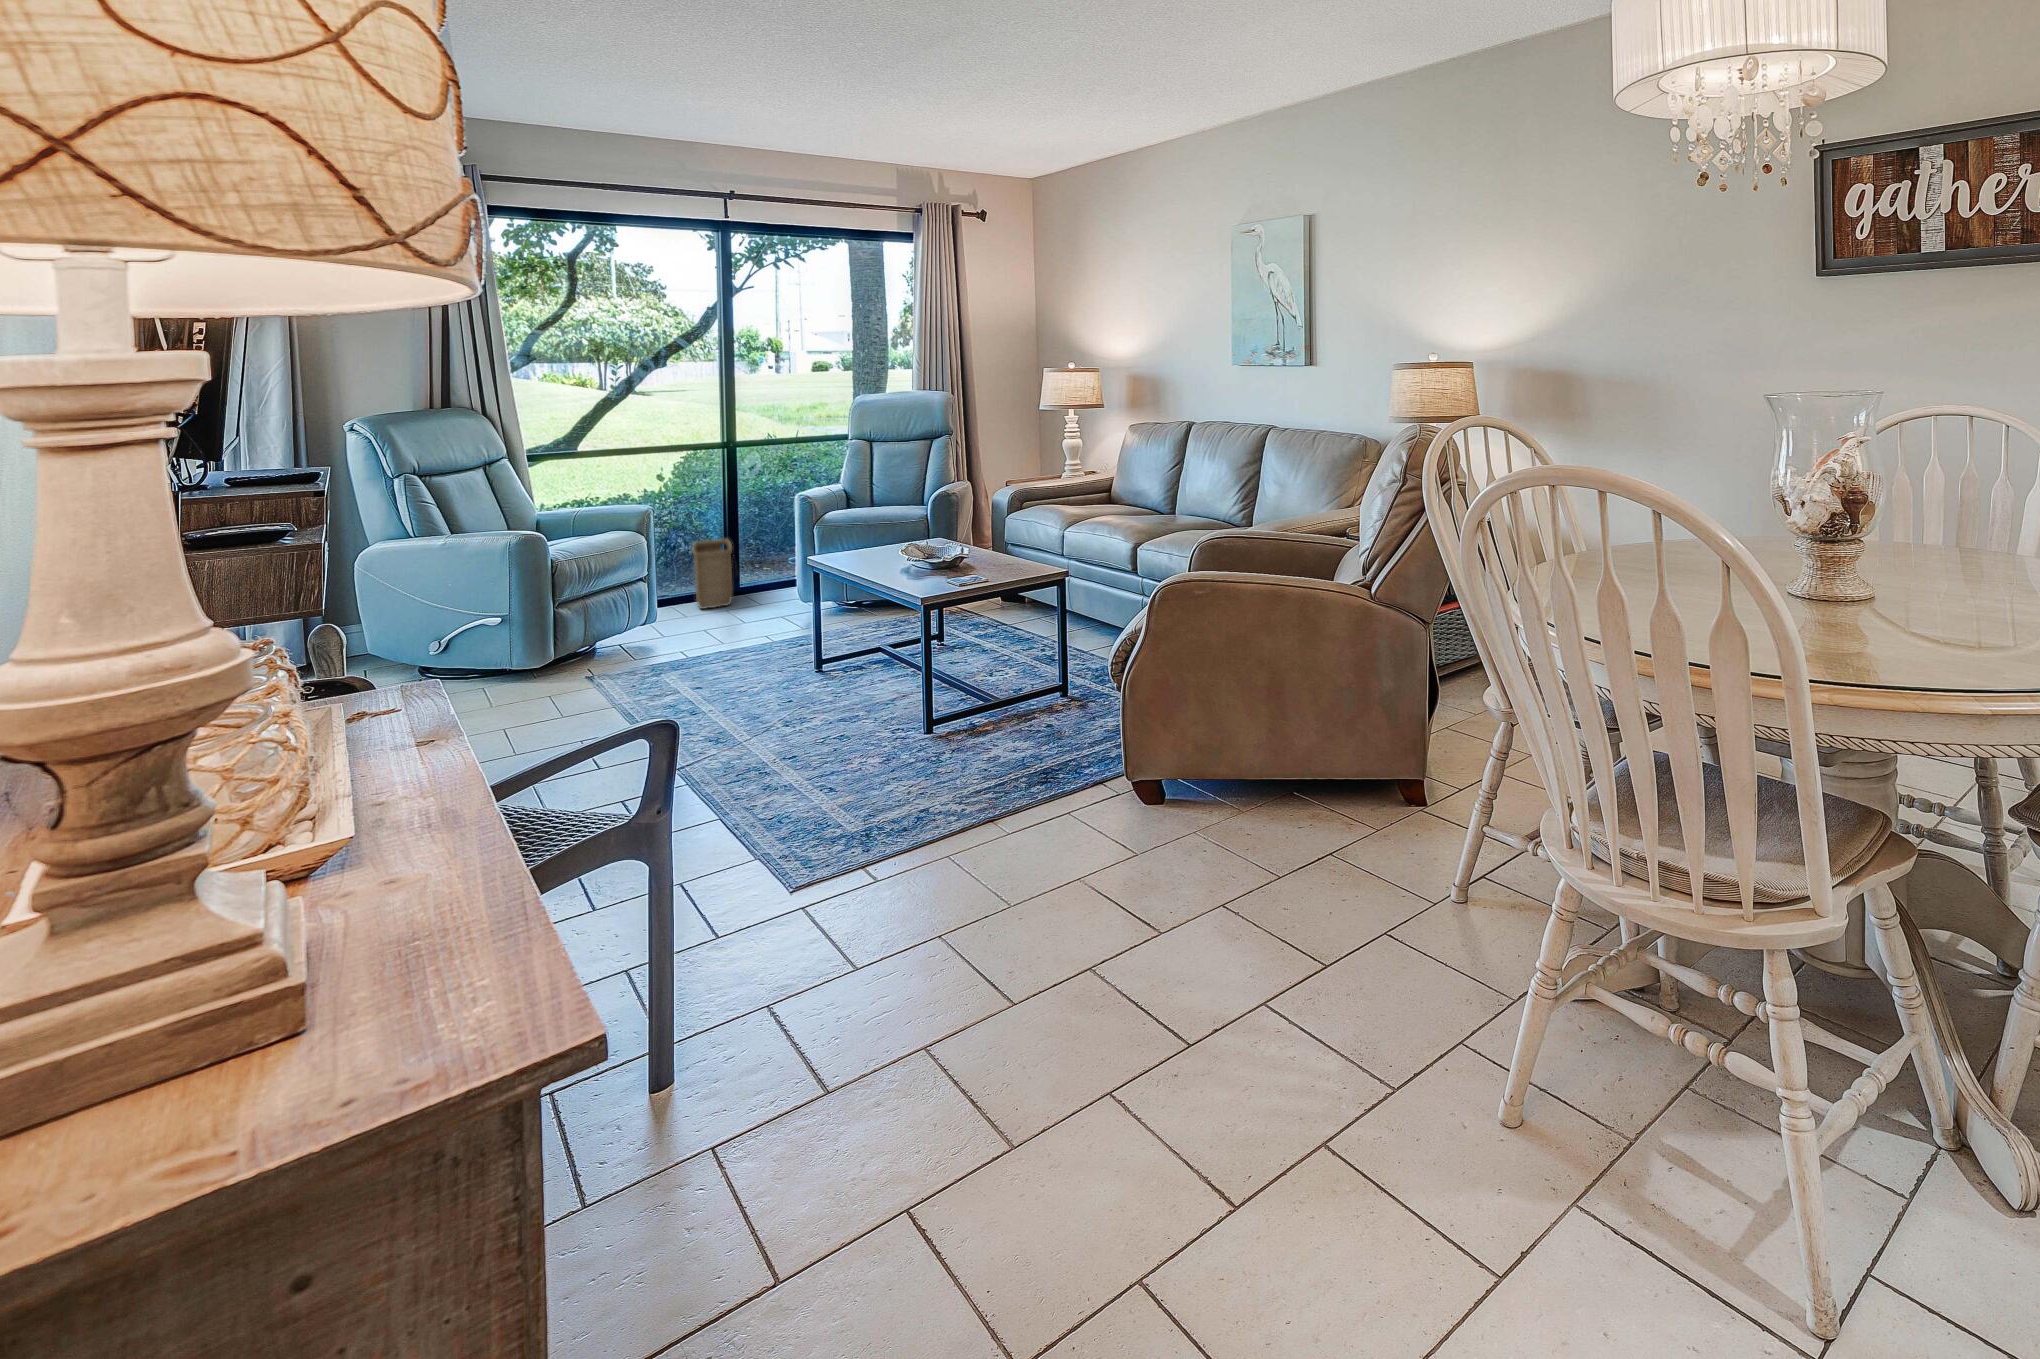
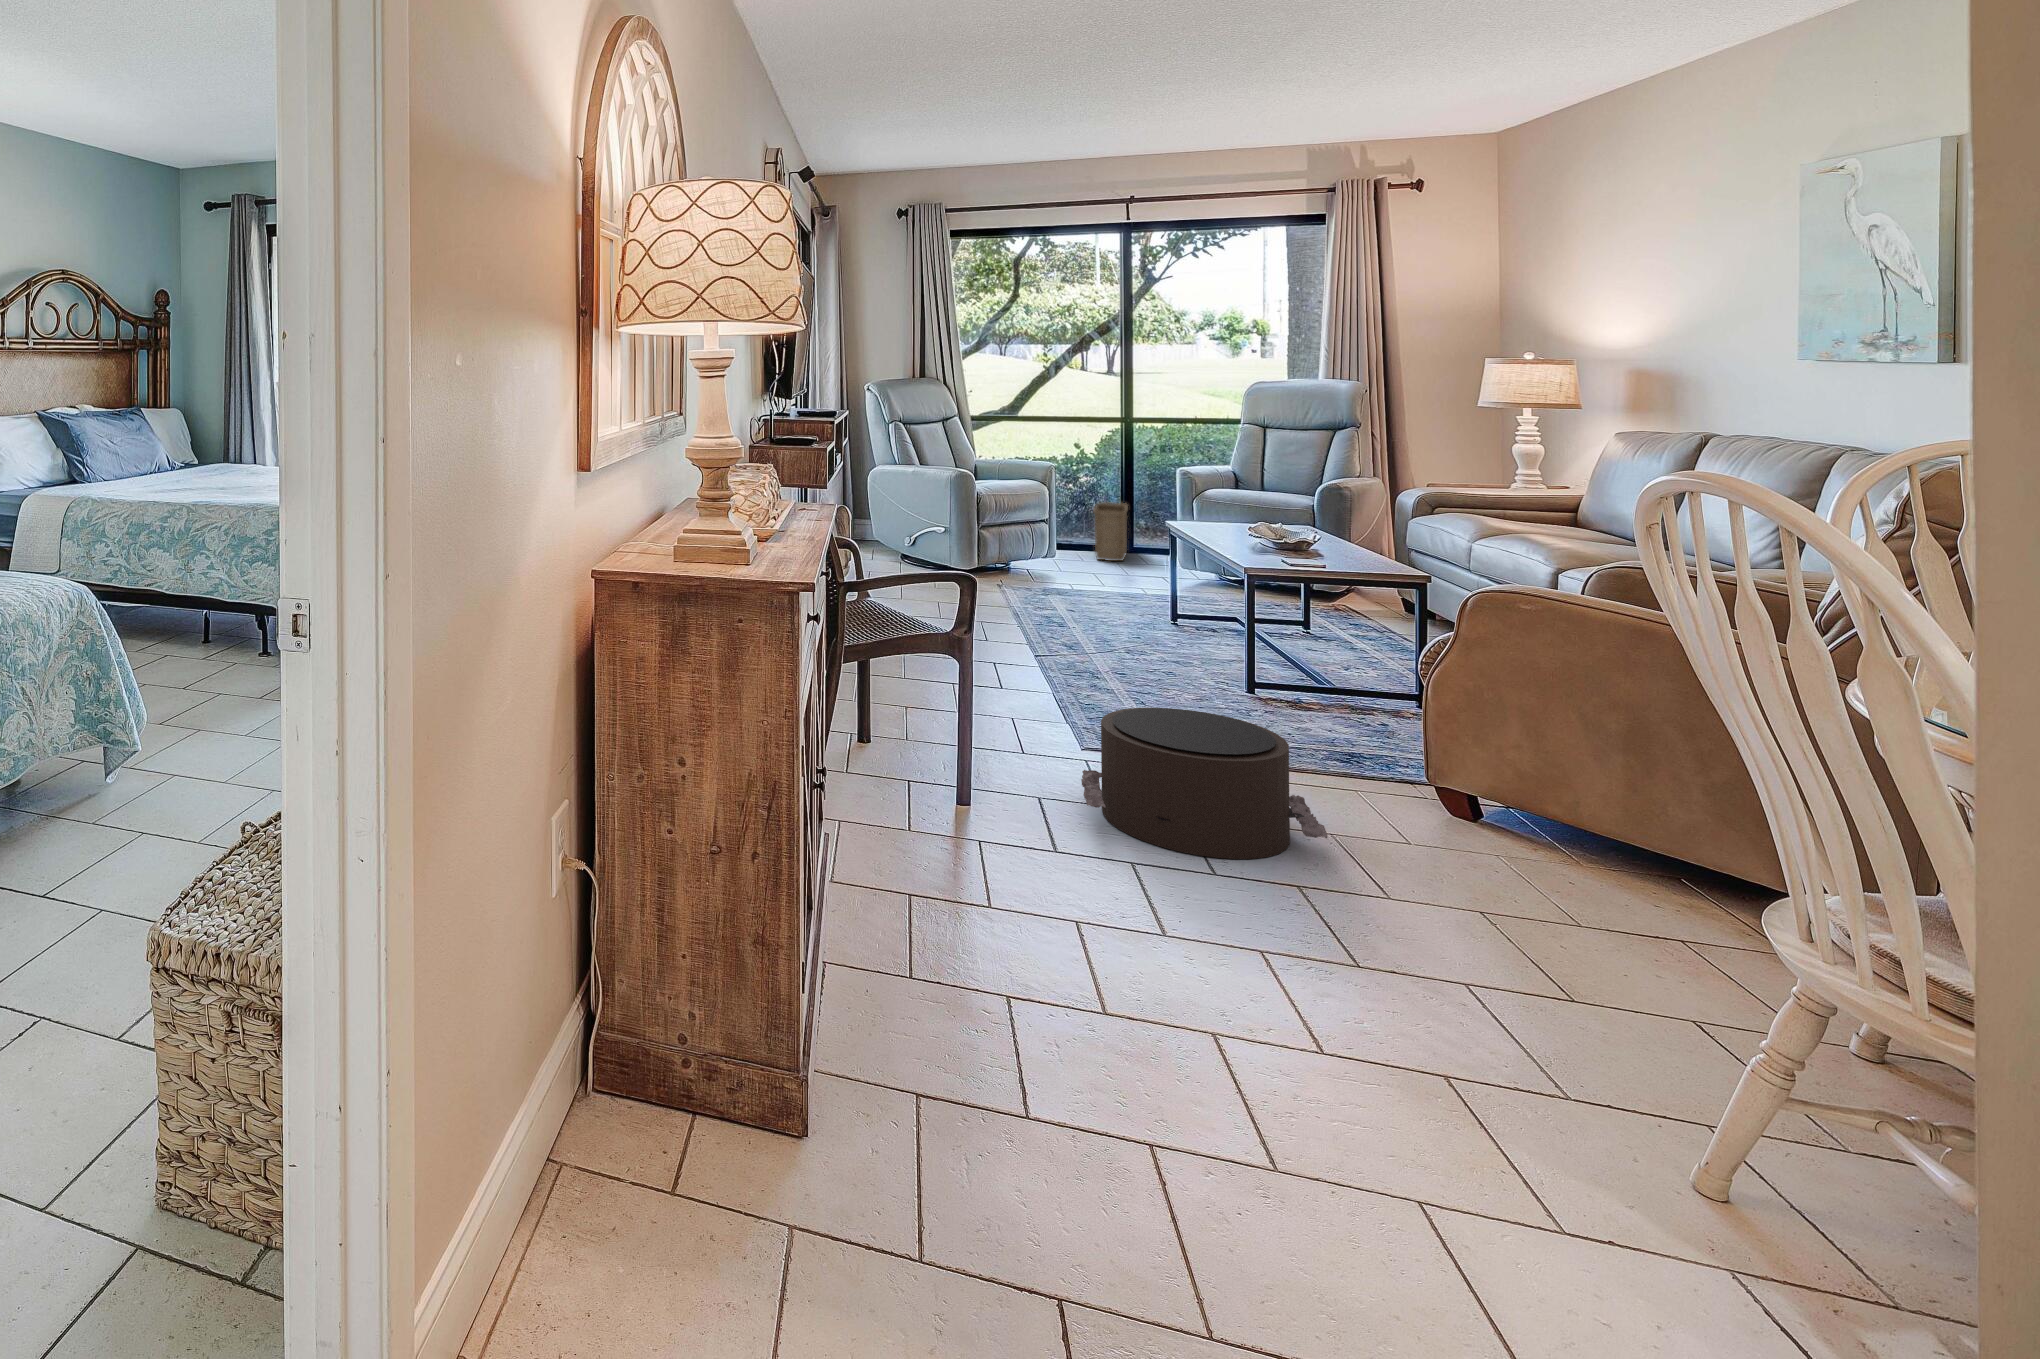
pouf: none [817,789,1101,999] -> present [1081,708,1327,859]

